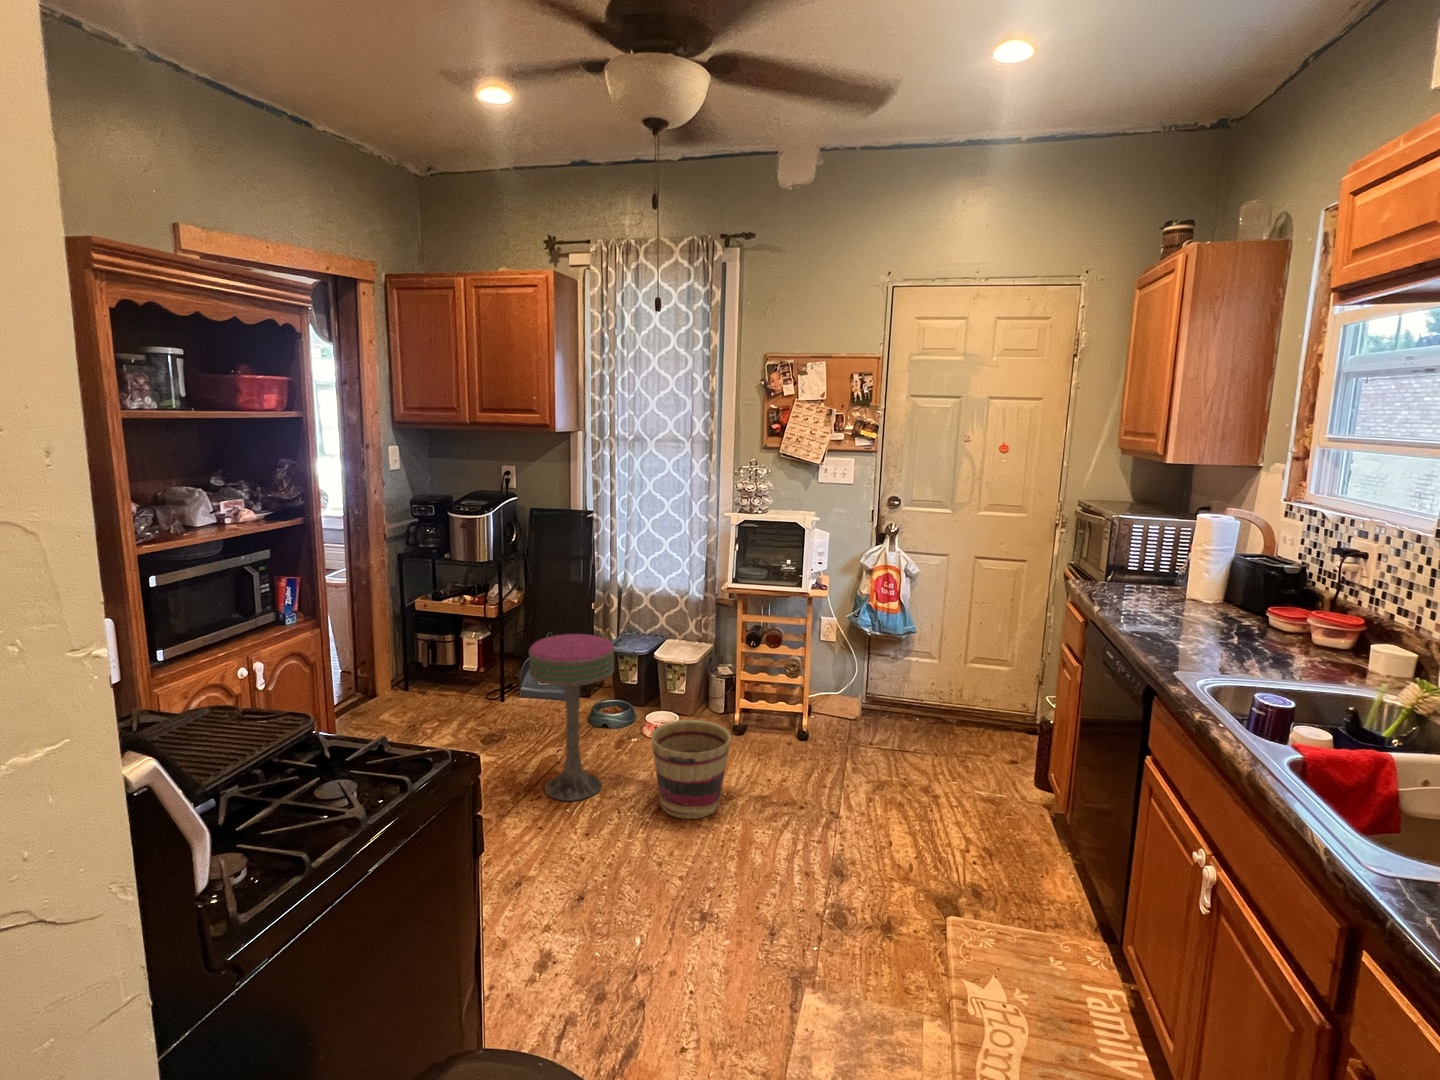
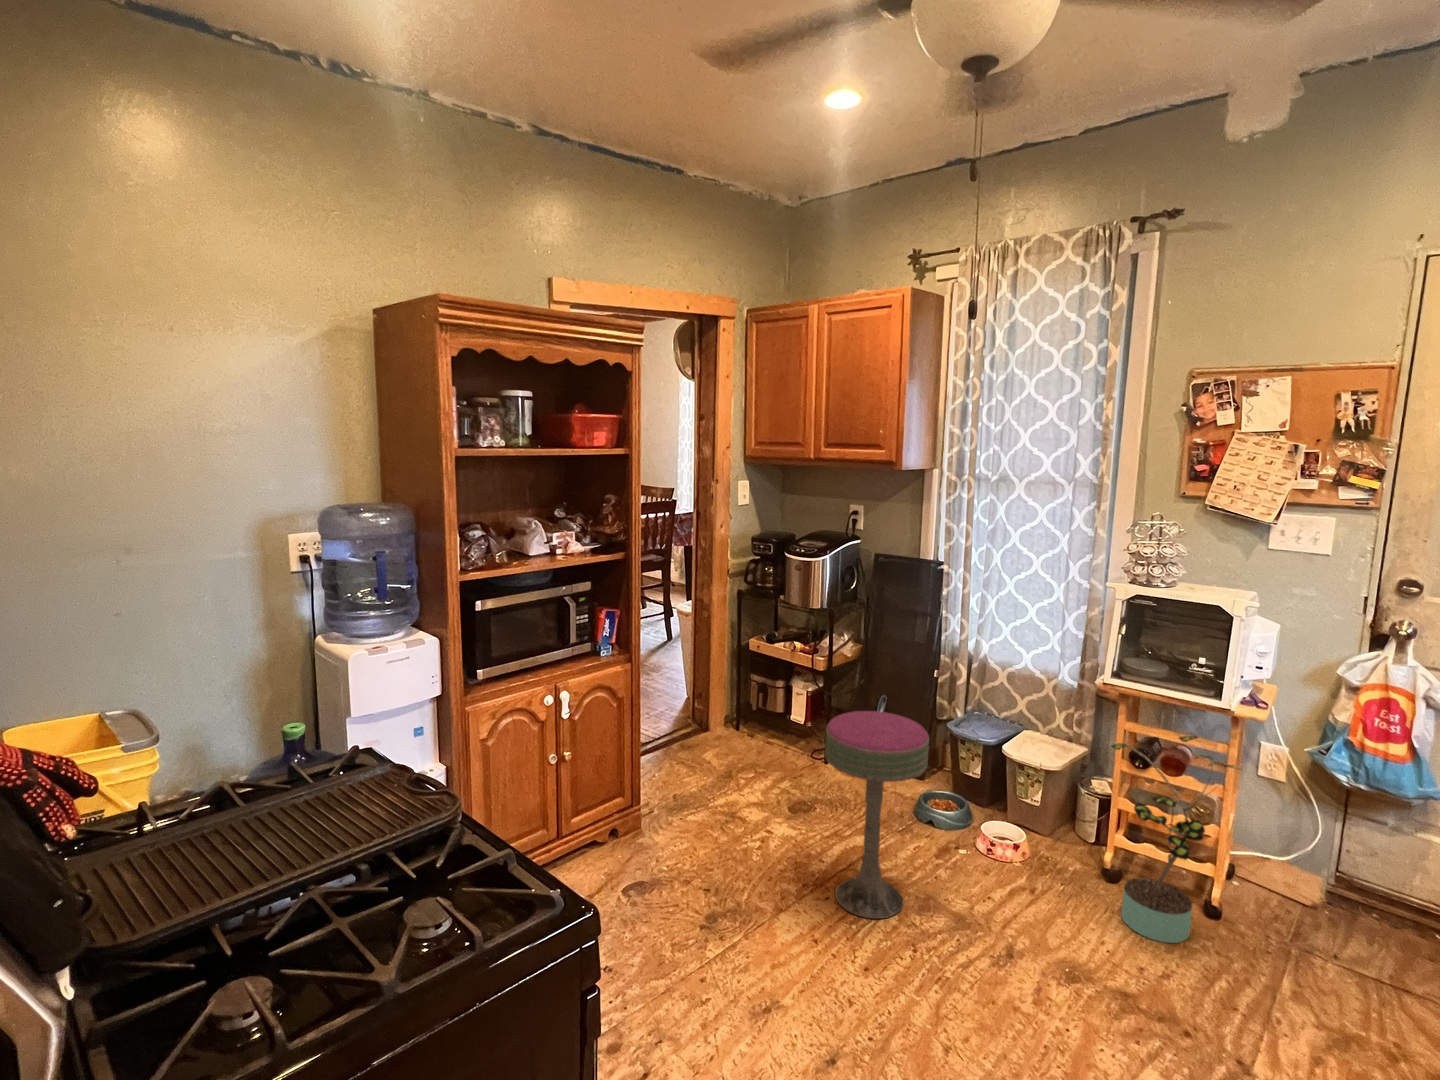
potted plant: none [737,616,818,761] -> present [1111,735,1240,943]
basket: present [651,720,731,819] -> none [963,852,1078,999]

